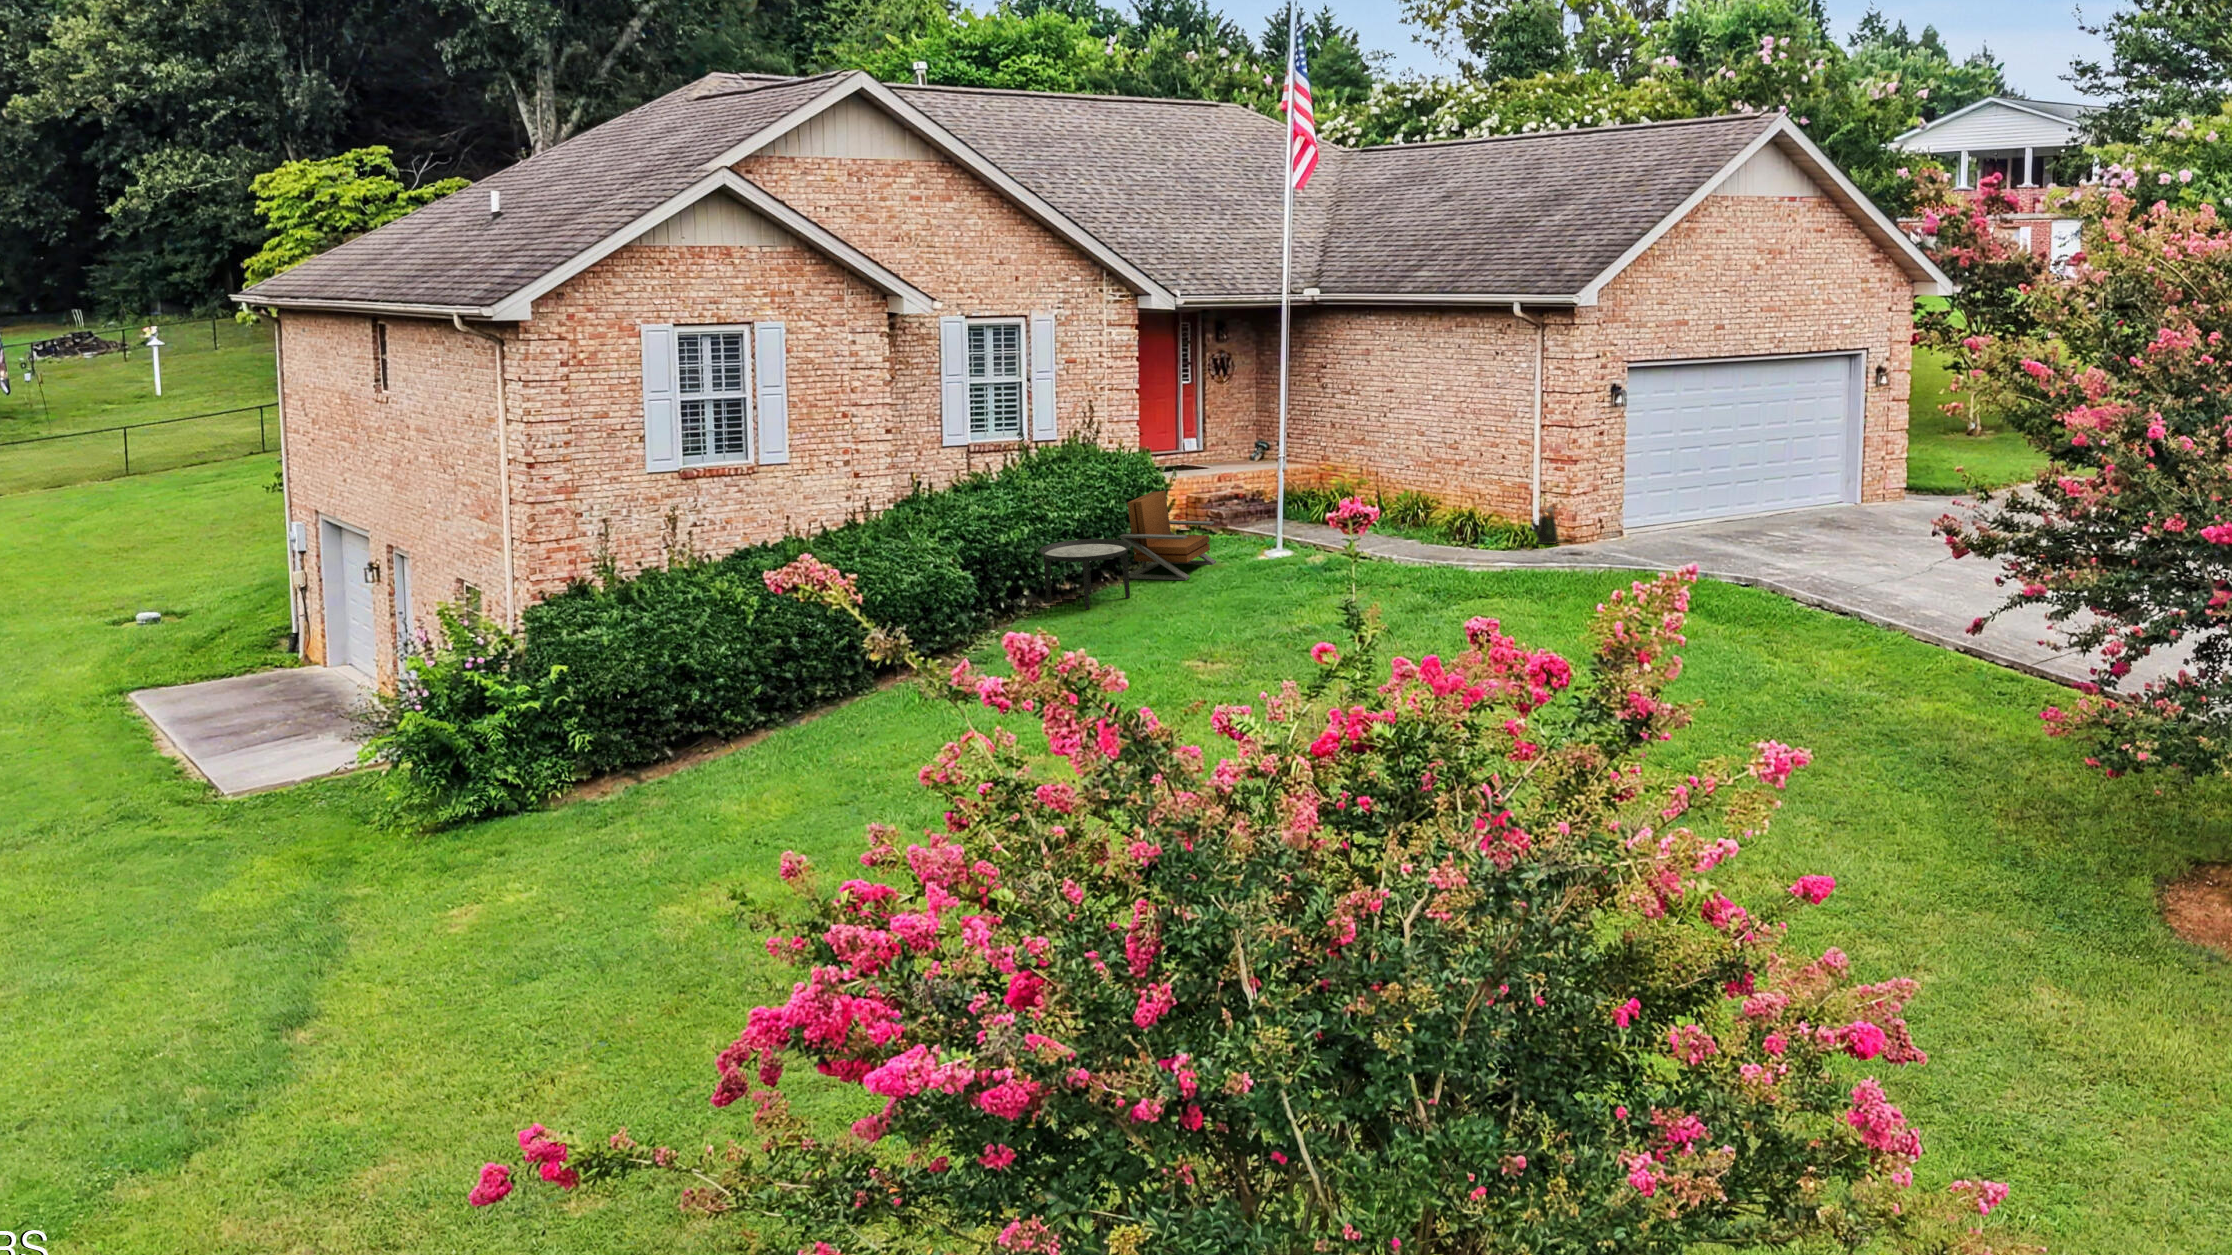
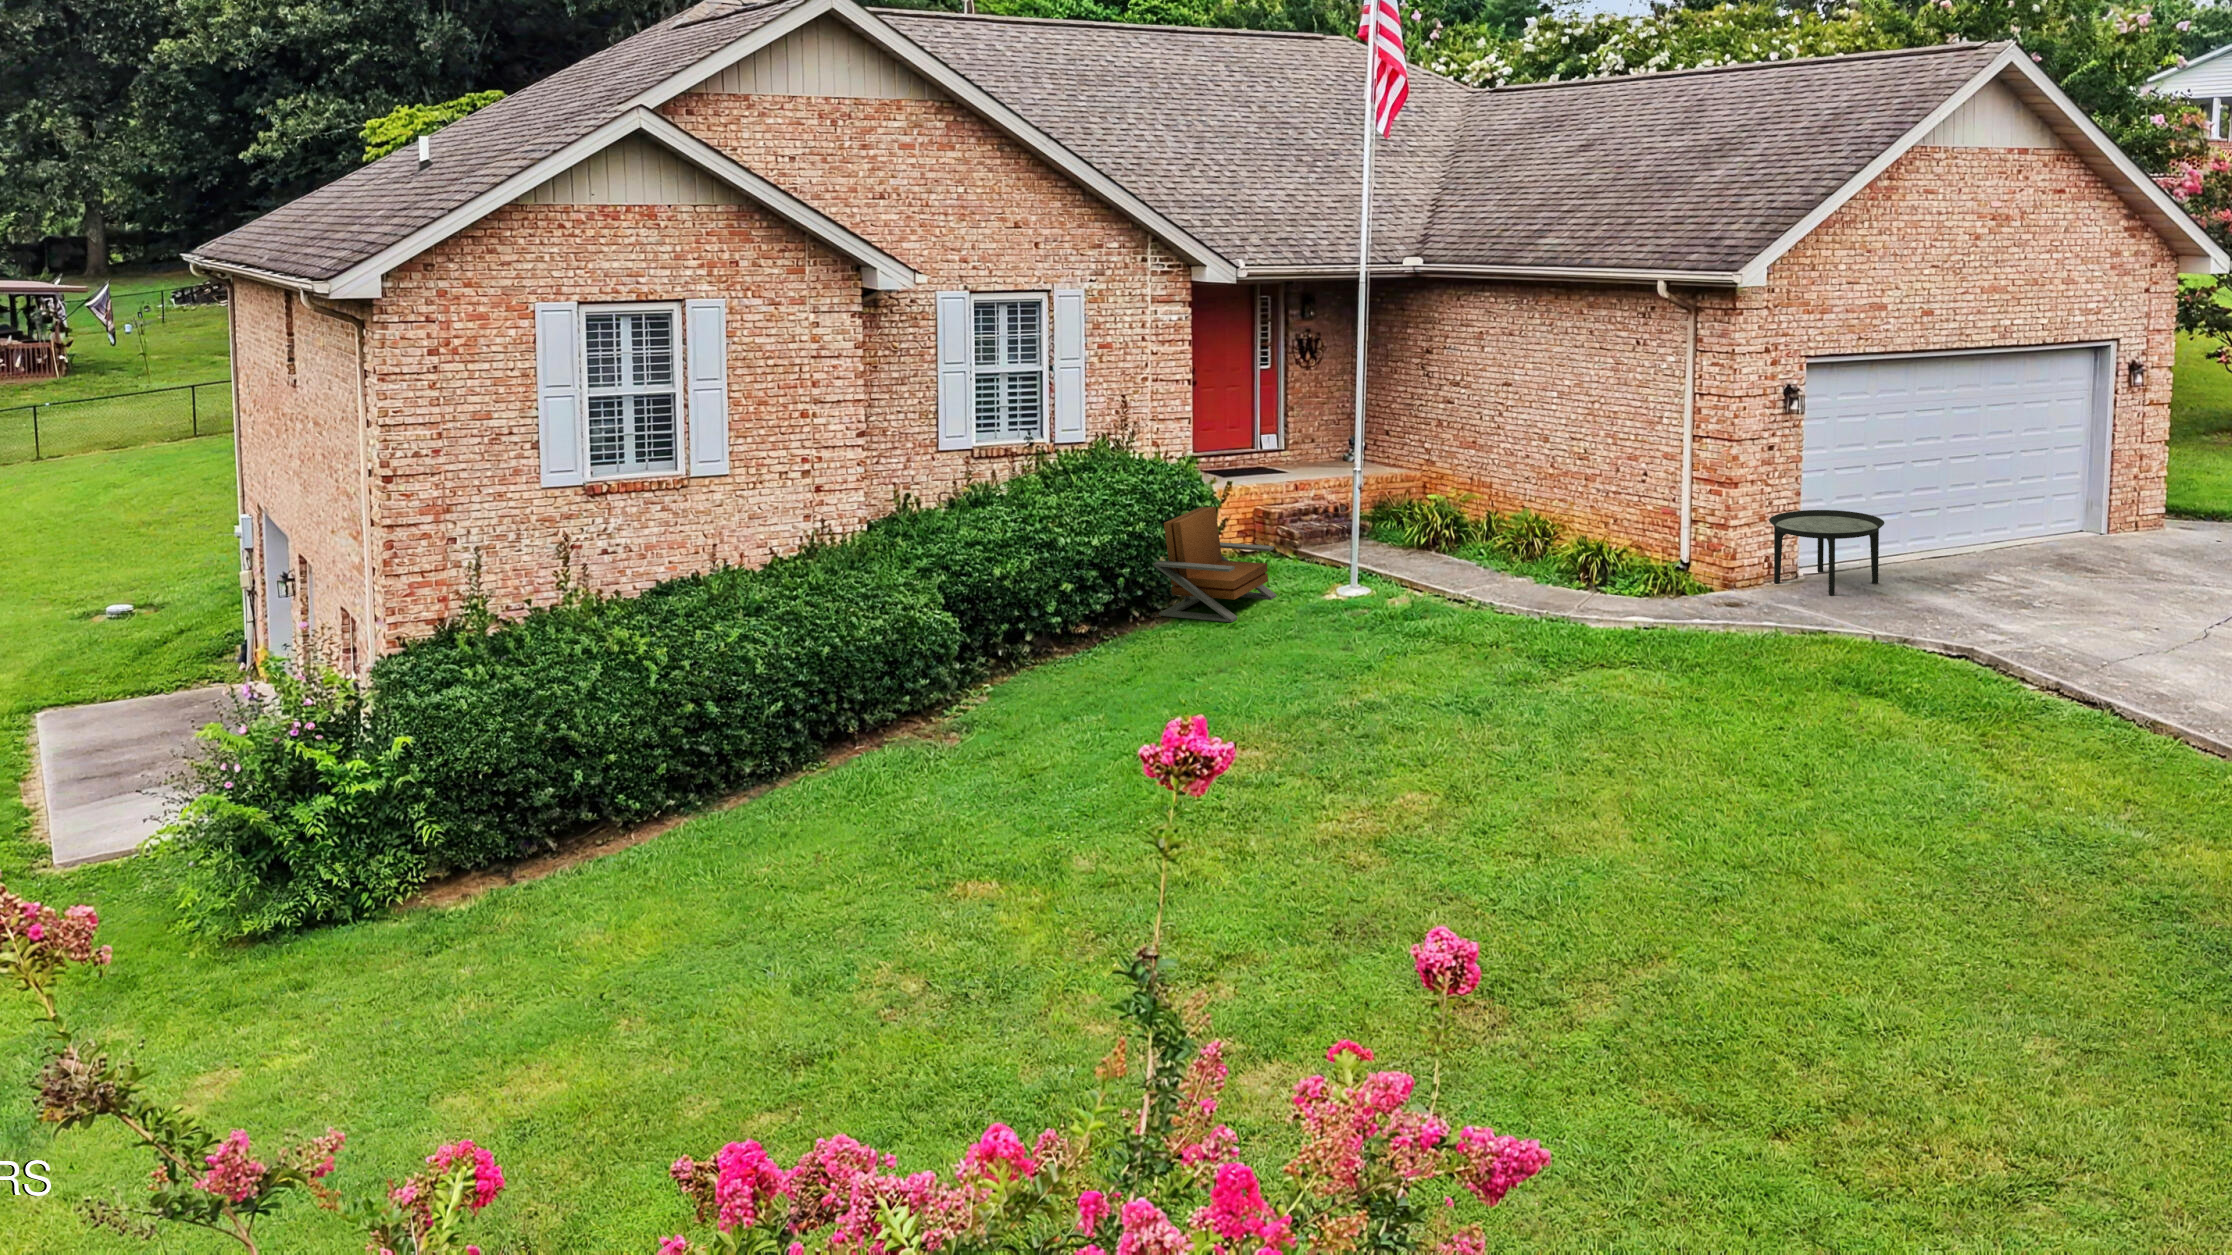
watering can: present [1532,504,1561,544] -> none [1673,533,1711,585]
round table: present [1039,539,1132,609] -> present [1769,510,1884,595]

